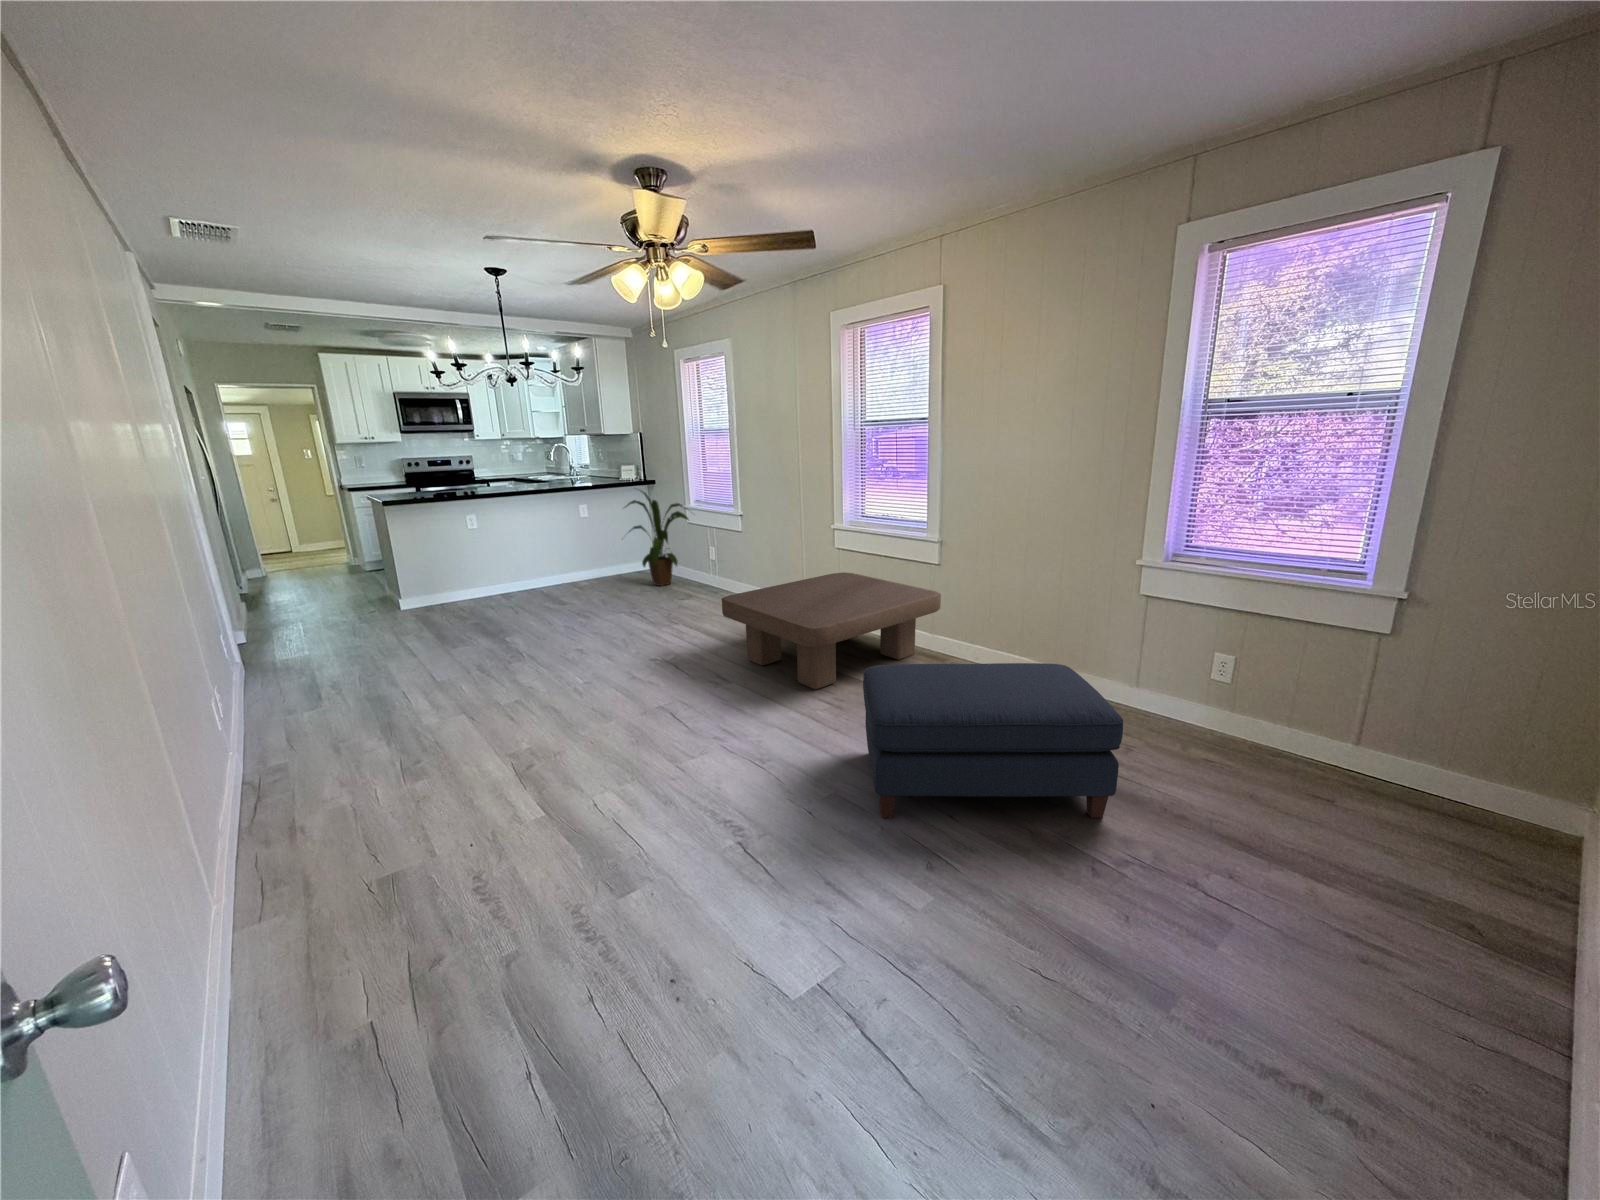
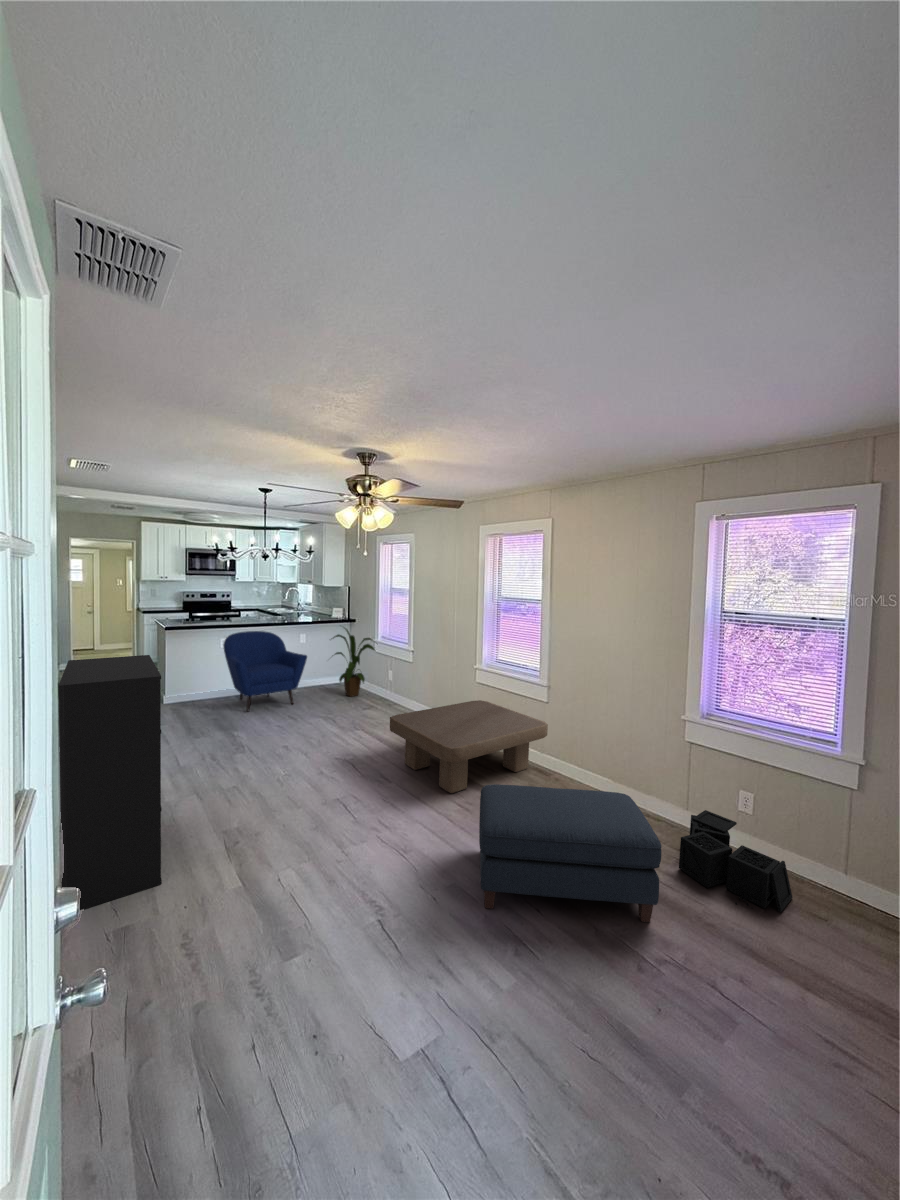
armchair: none [472,502,594,612] -> present [223,631,307,712]
bookshelf: none [213,515,433,868] -> present [58,655,162,910]
storage bin: none [1132,682,1284,794] -> present [679,810,792,912]

